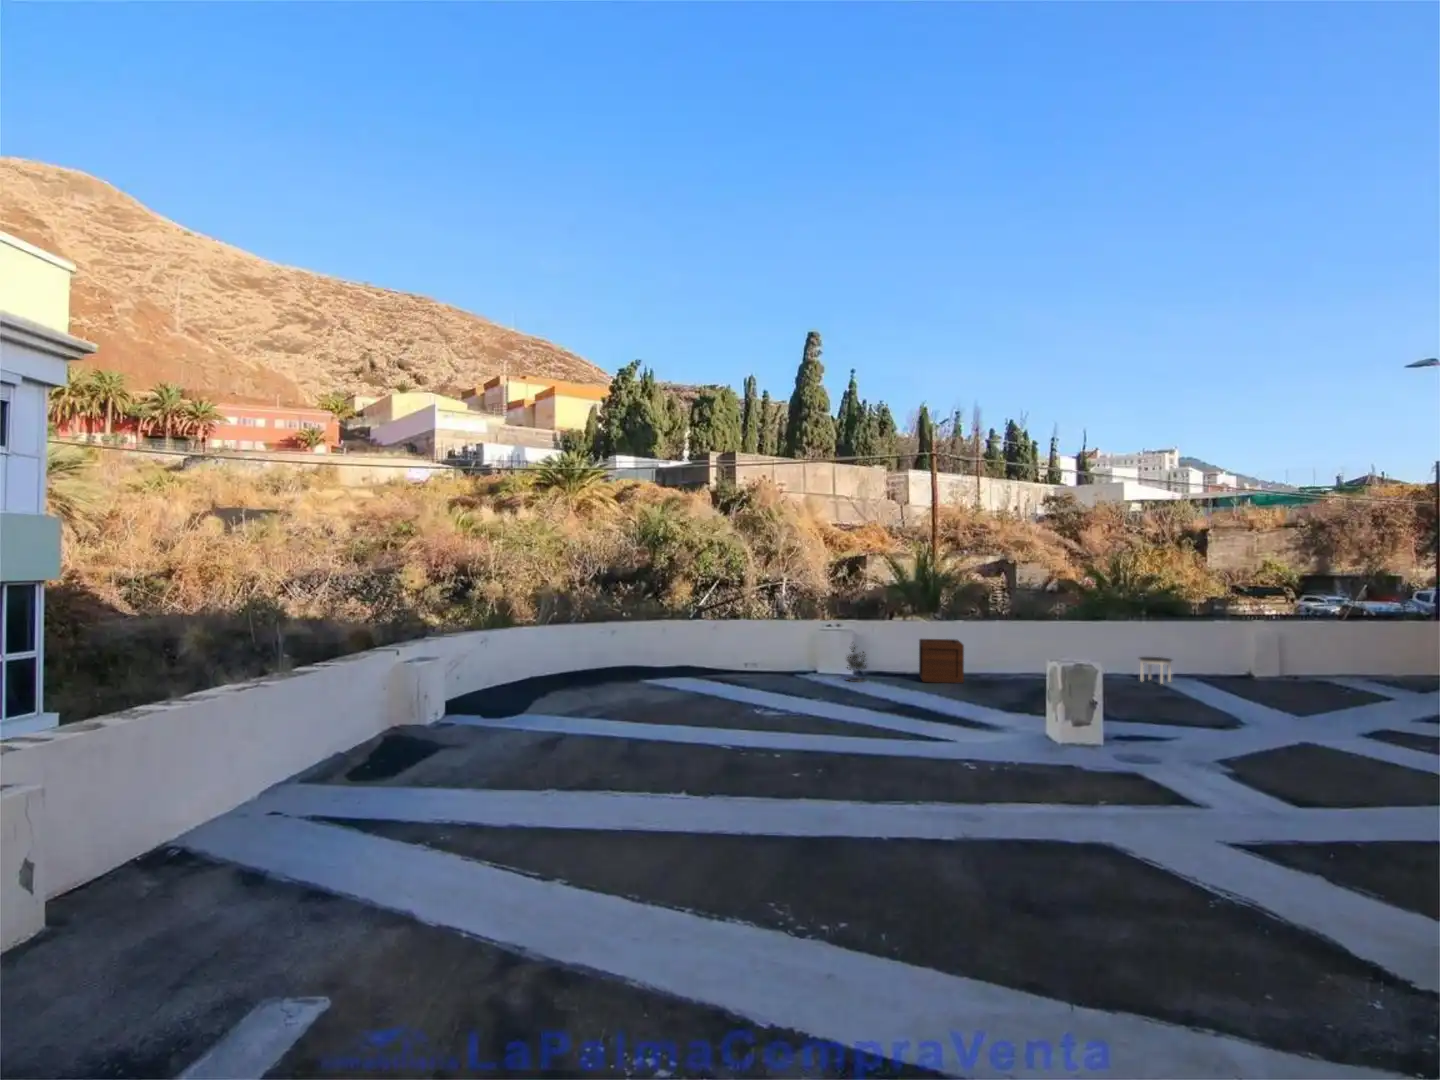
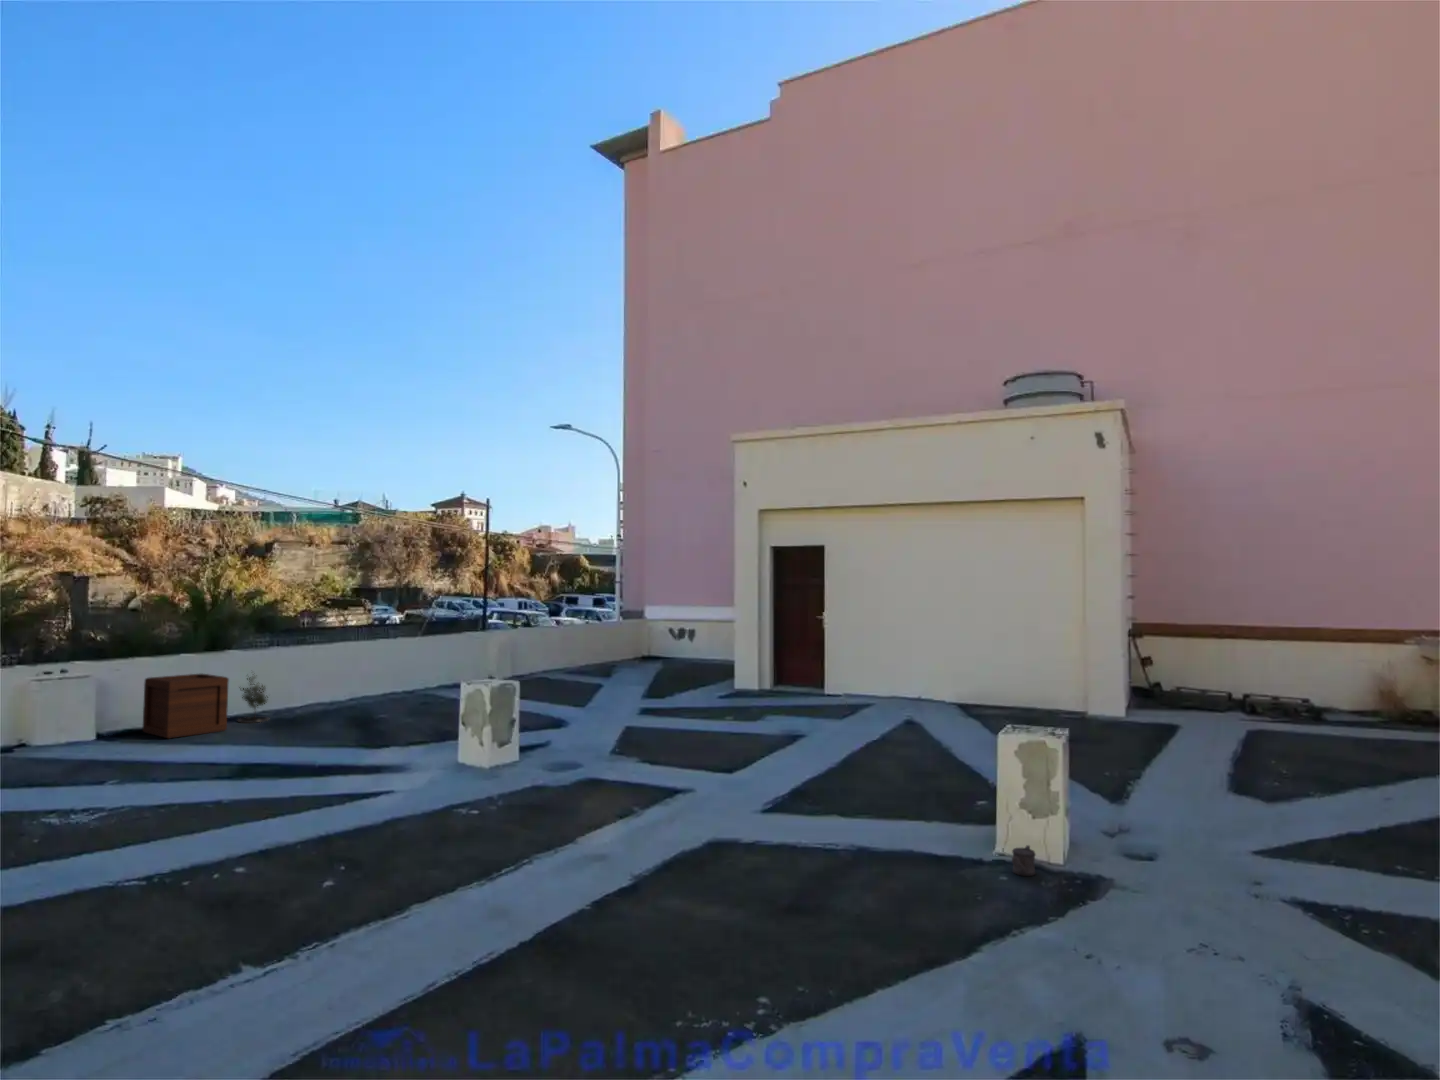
potted tree: present [846,647,866,682] -> present [239,677,268,723]
round table: present [1140,657,1172,683] -> none [402,670,436,698]
watering can: none [1295,955,1383,1001] -> present [1012,846,1036,876]

